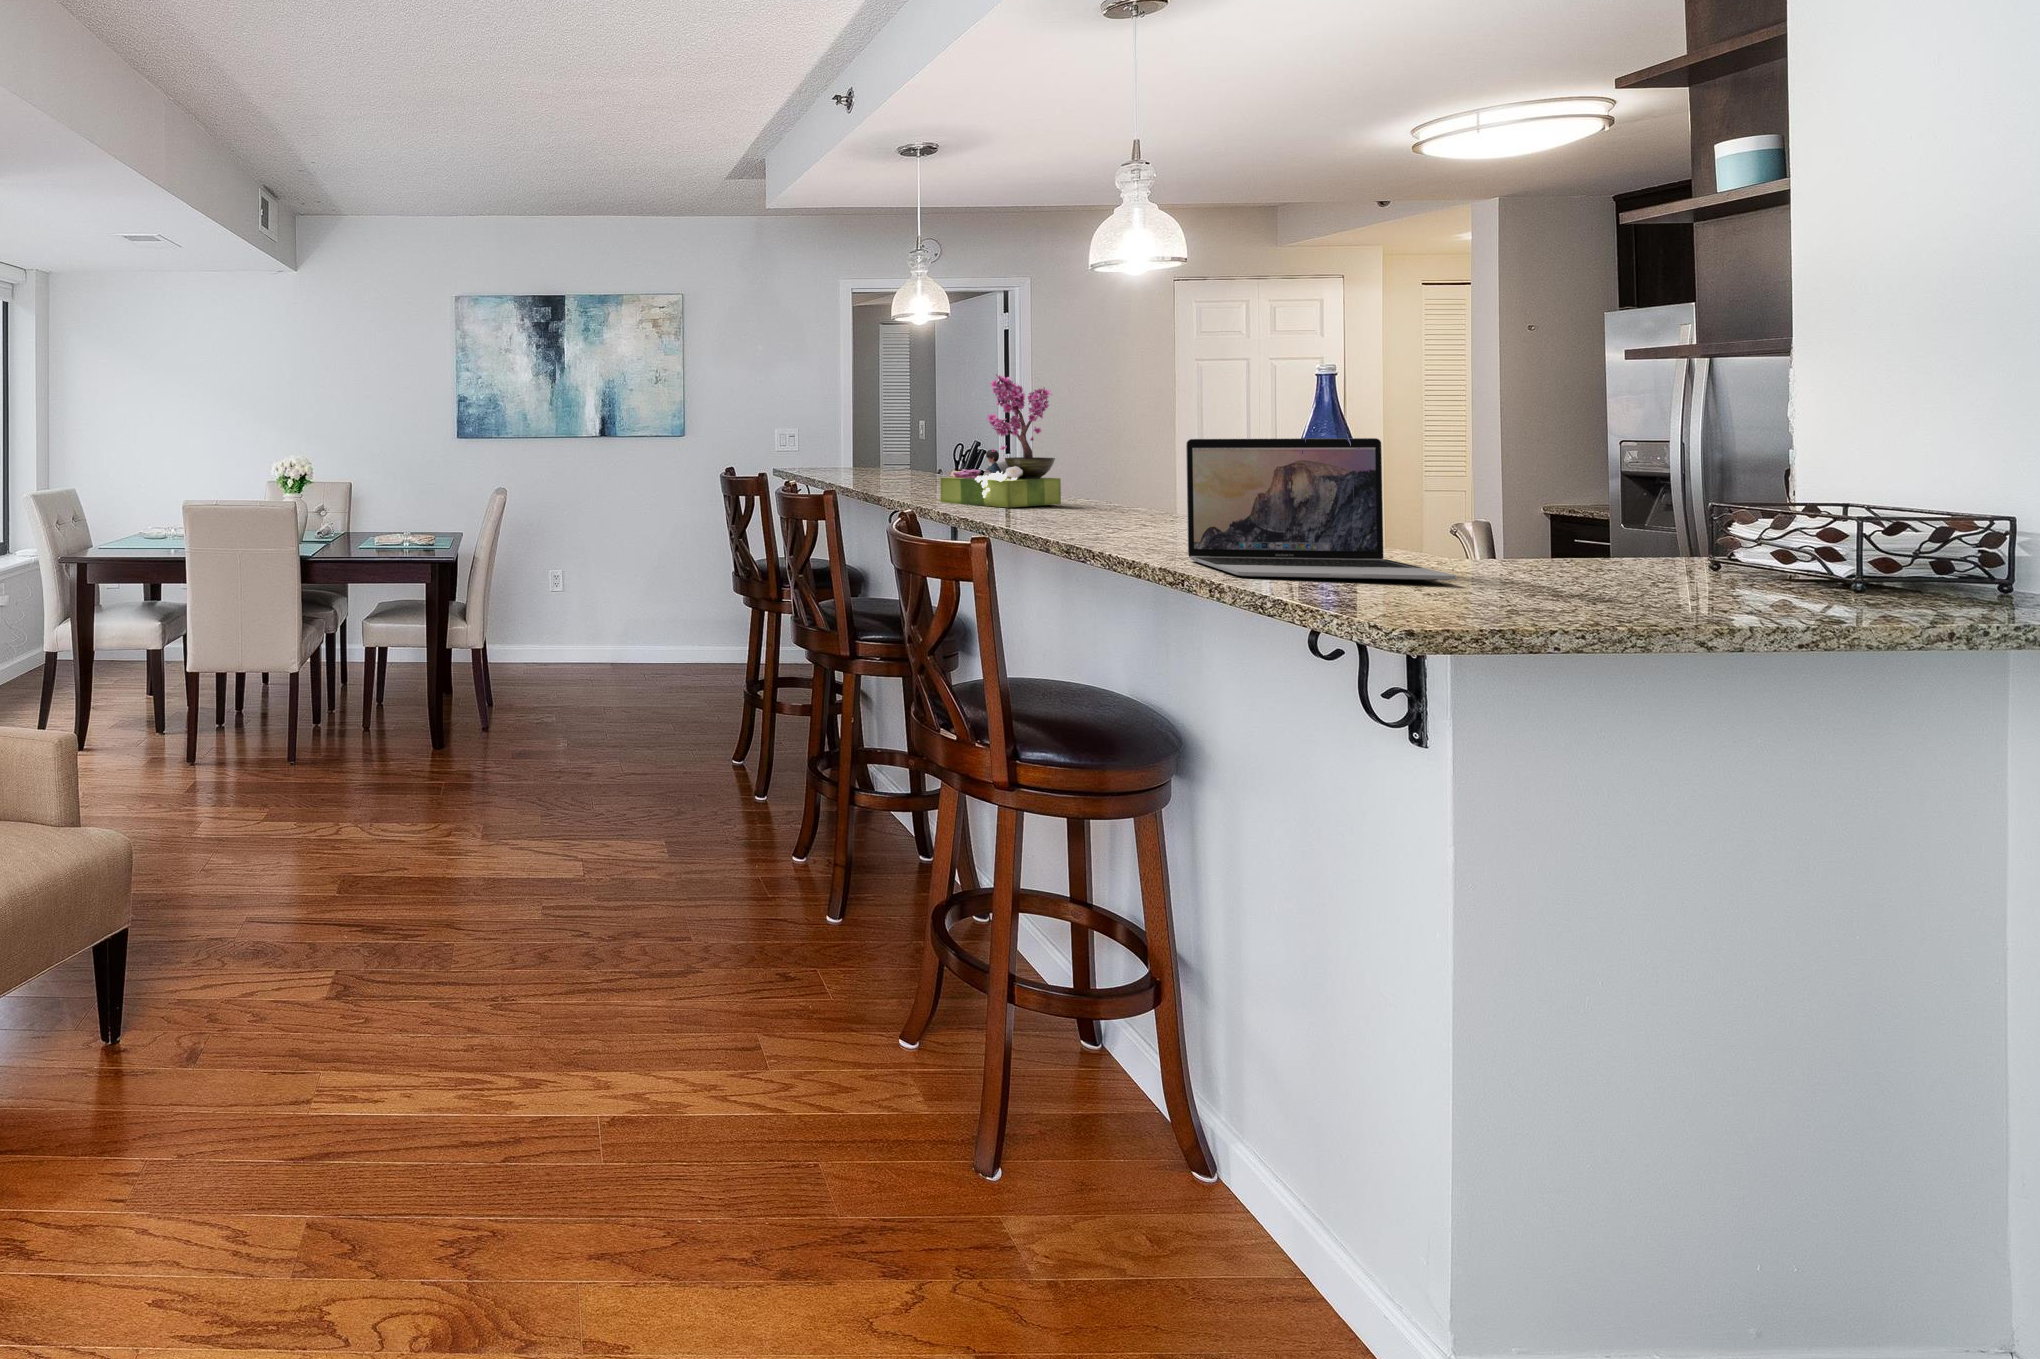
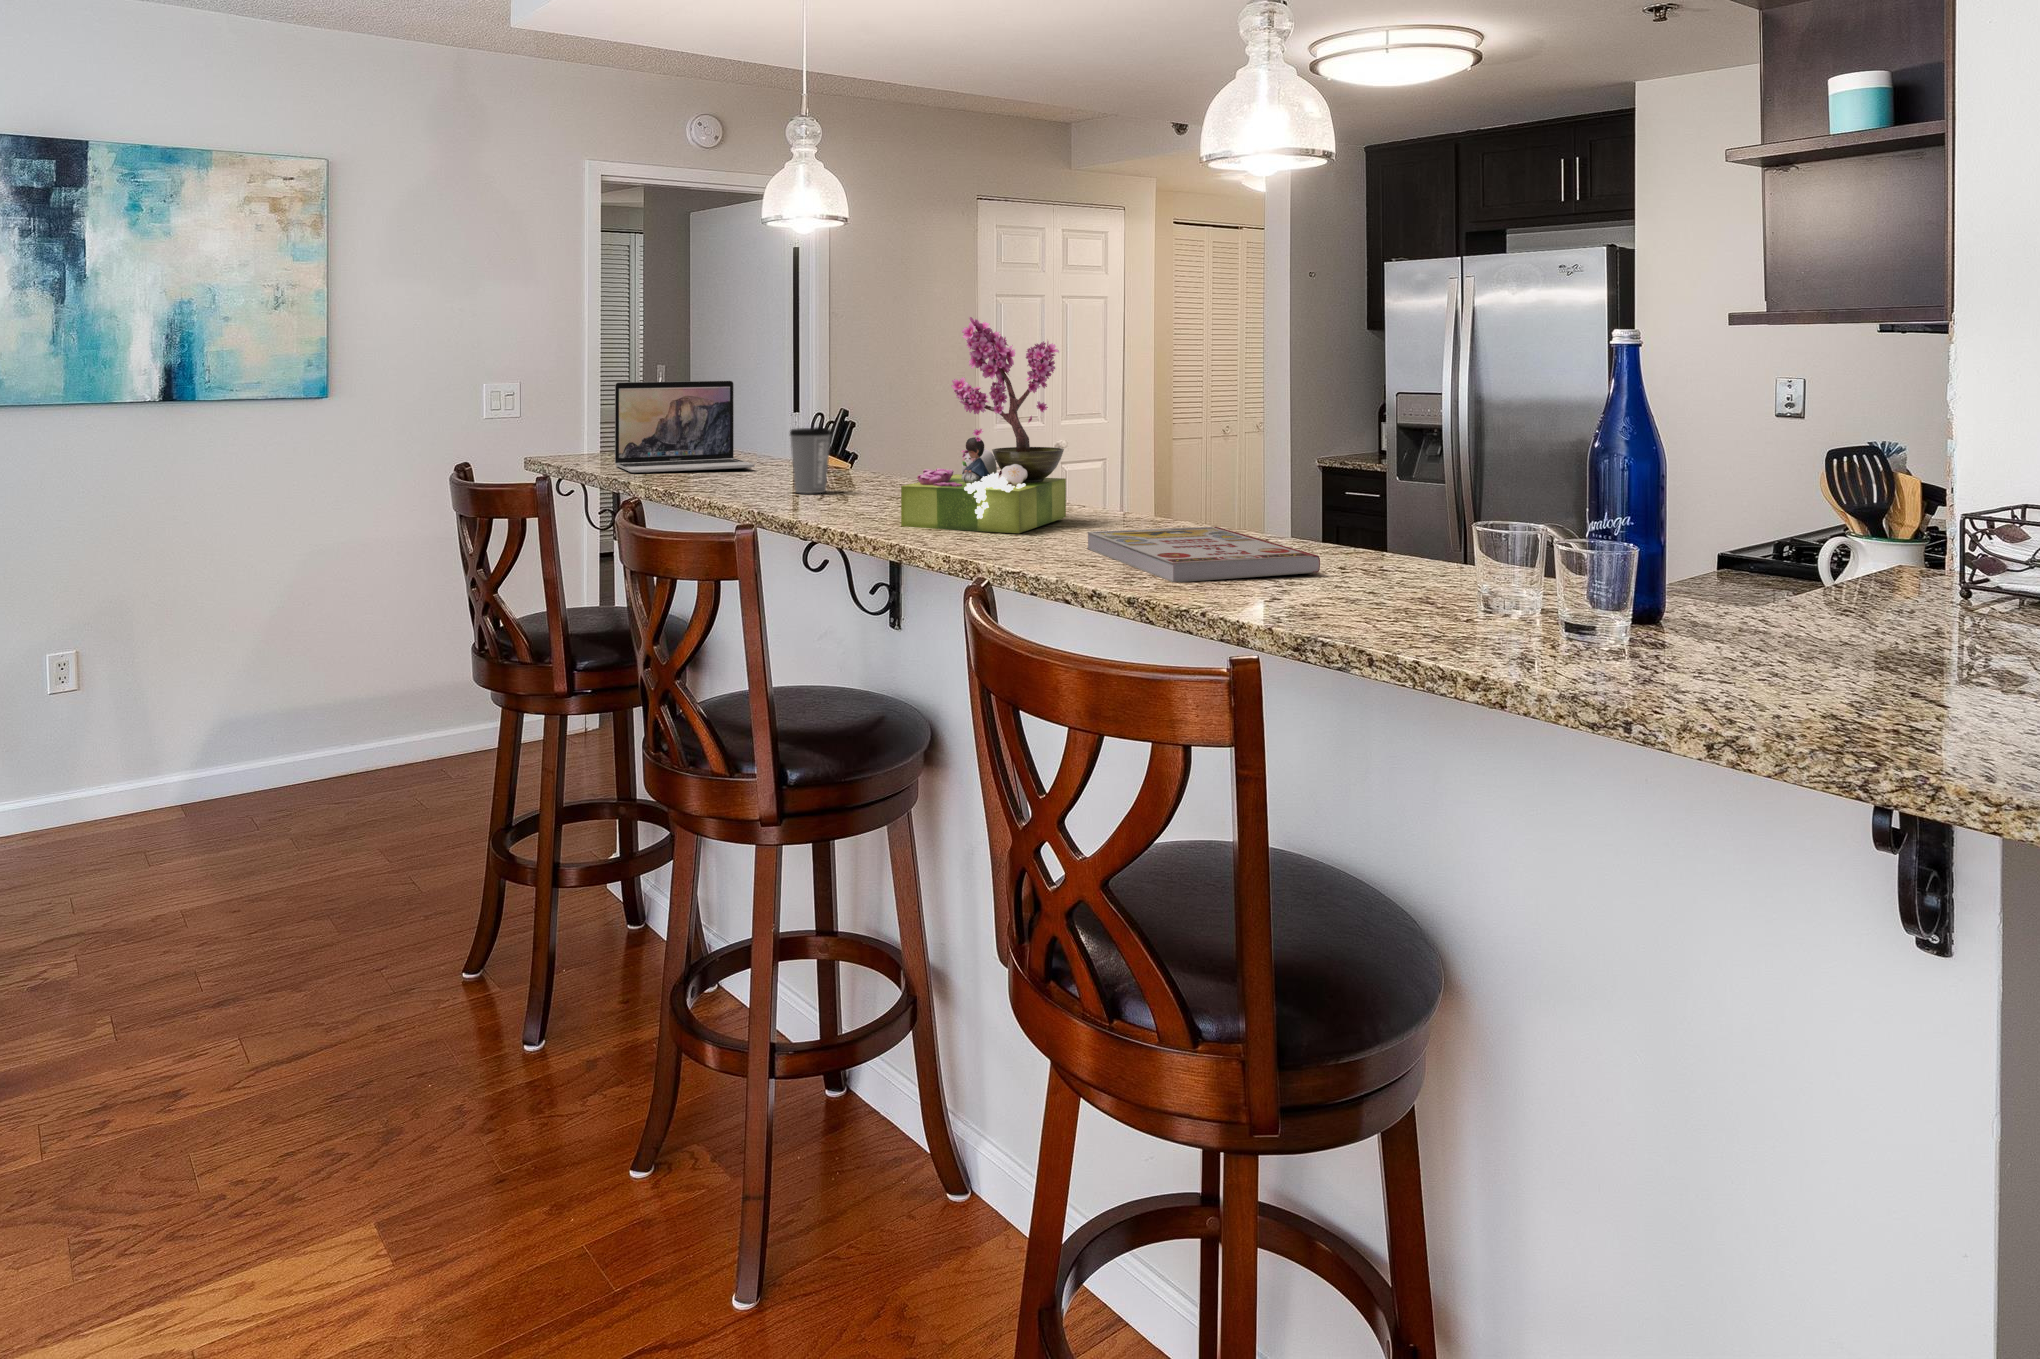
laptop: present [1186,438,1456,581] -> present [615,381,755,473]
coffee cup: none [905,448,933,489] -> present [790,427,831,493]
book: none [1035,504,1163,529] -> present [1087,527,1320,582]

